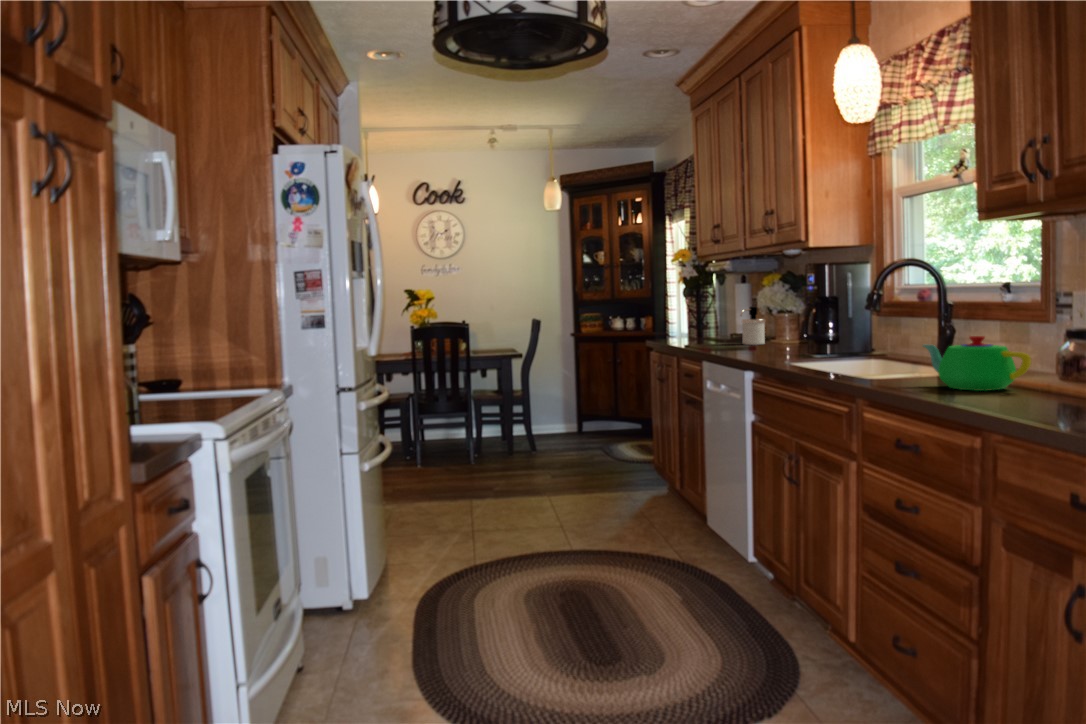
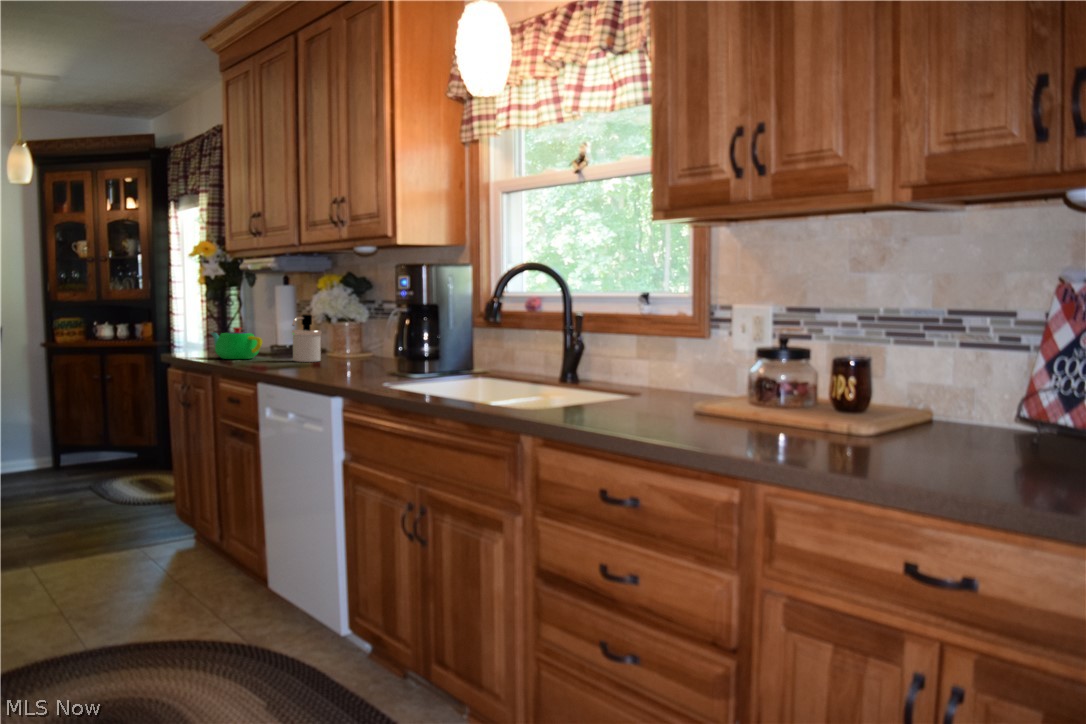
teapot: present [923,336,1031,391] -> present [211,327,263,359]

